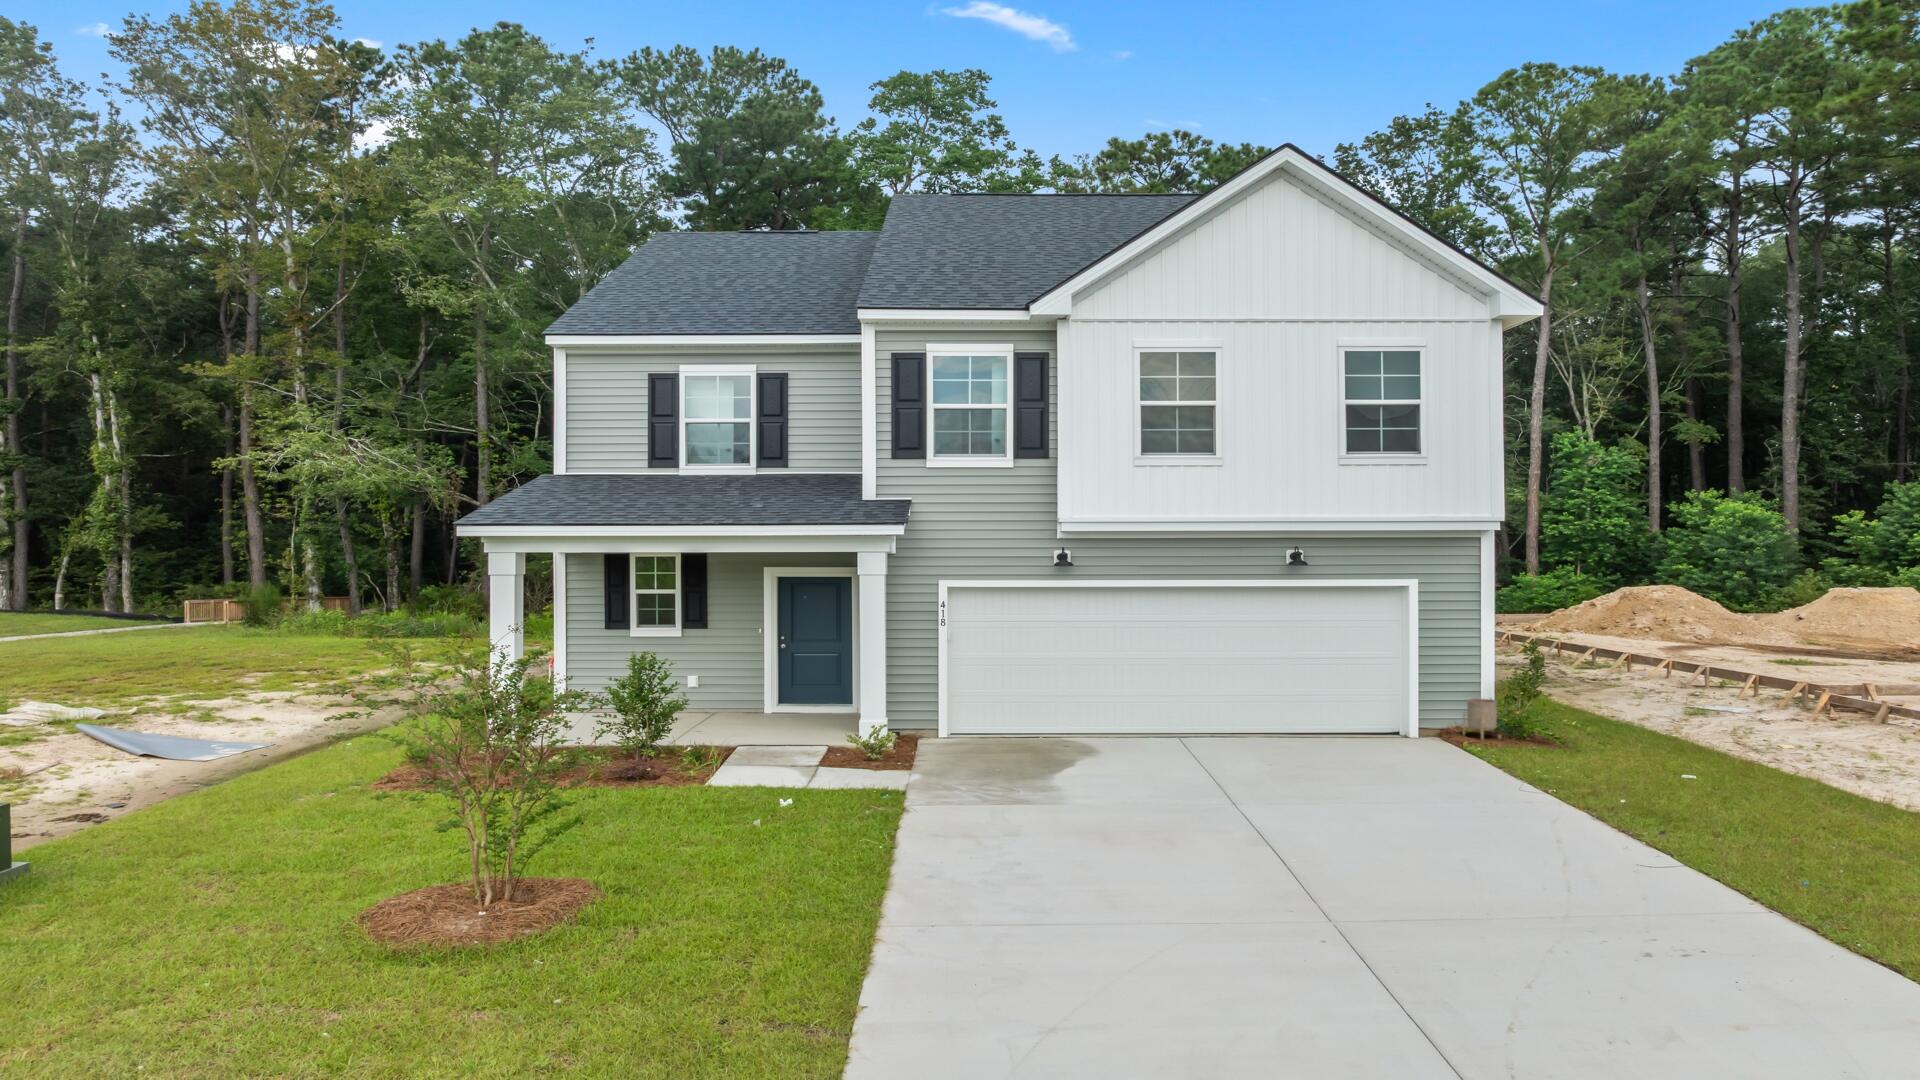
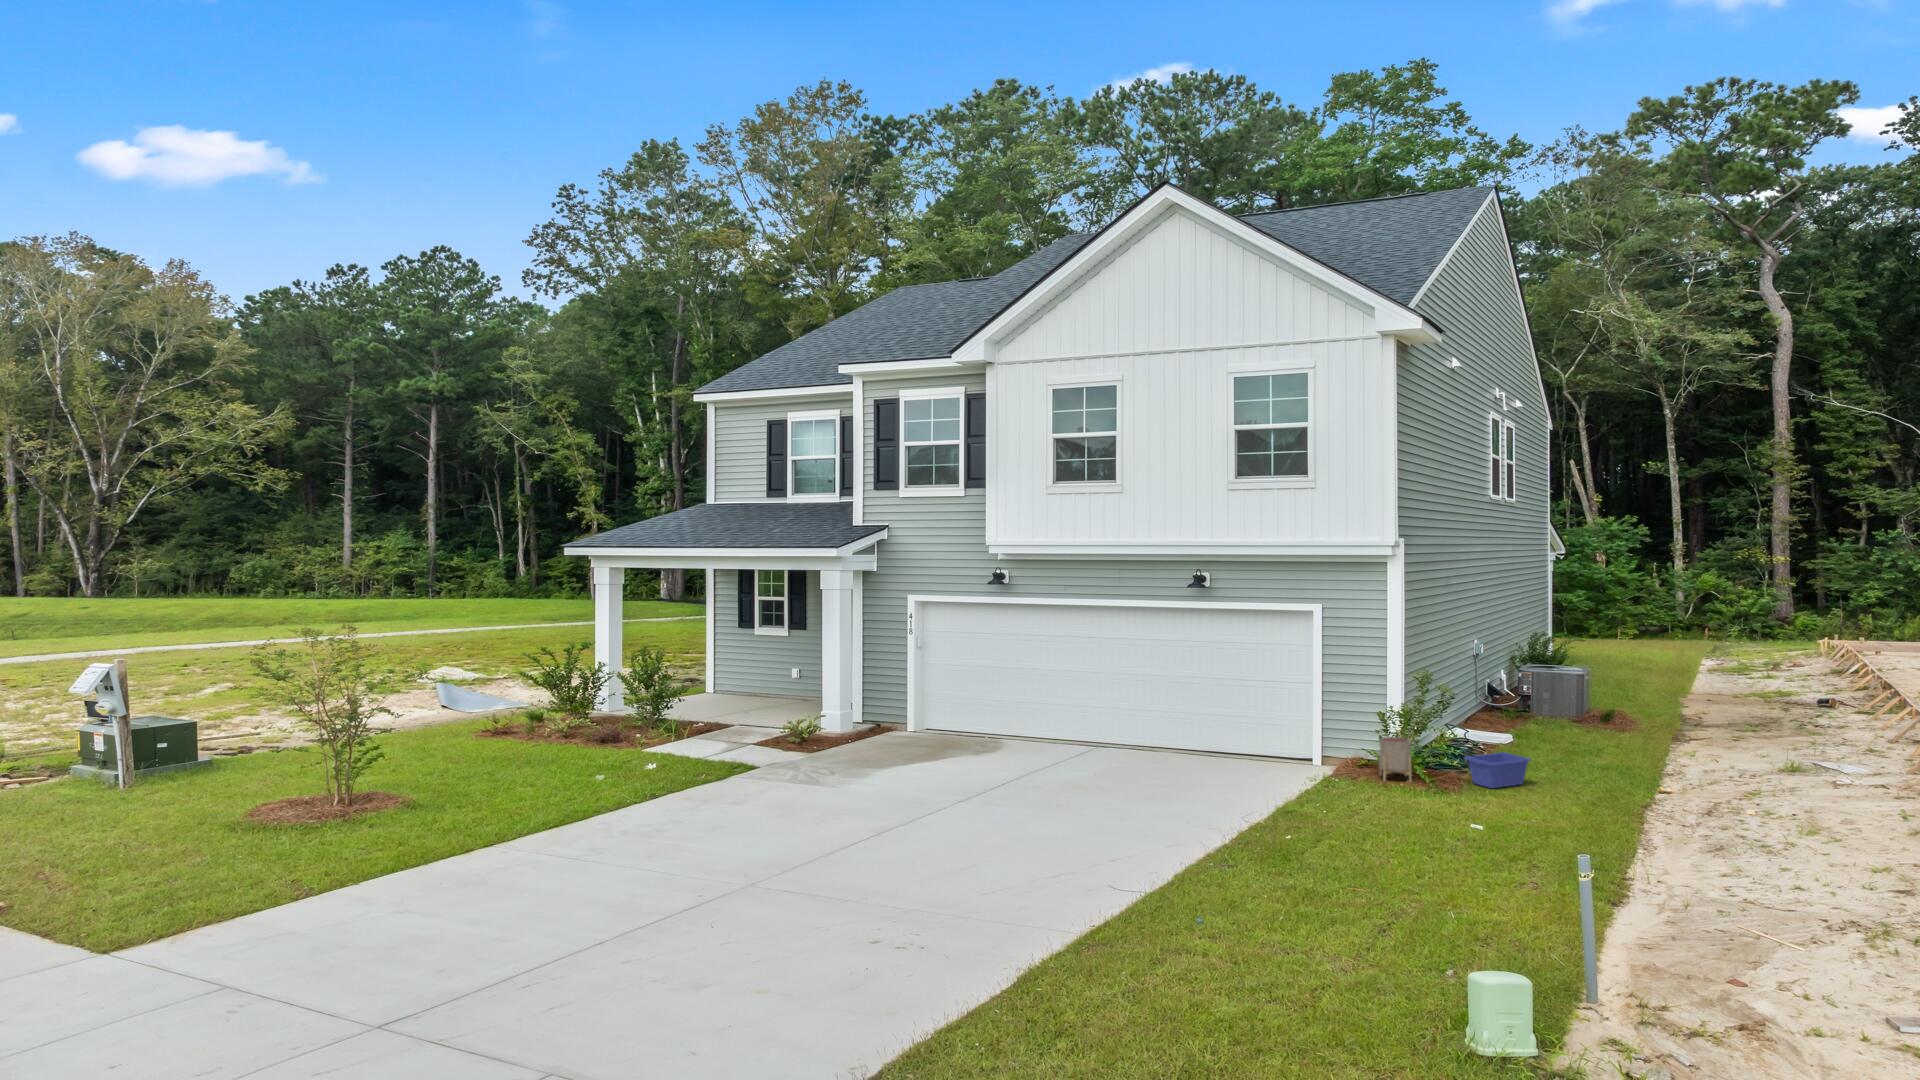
storage bin: none [1532,705,1575,737] -> present [1465,752,1531,788]

